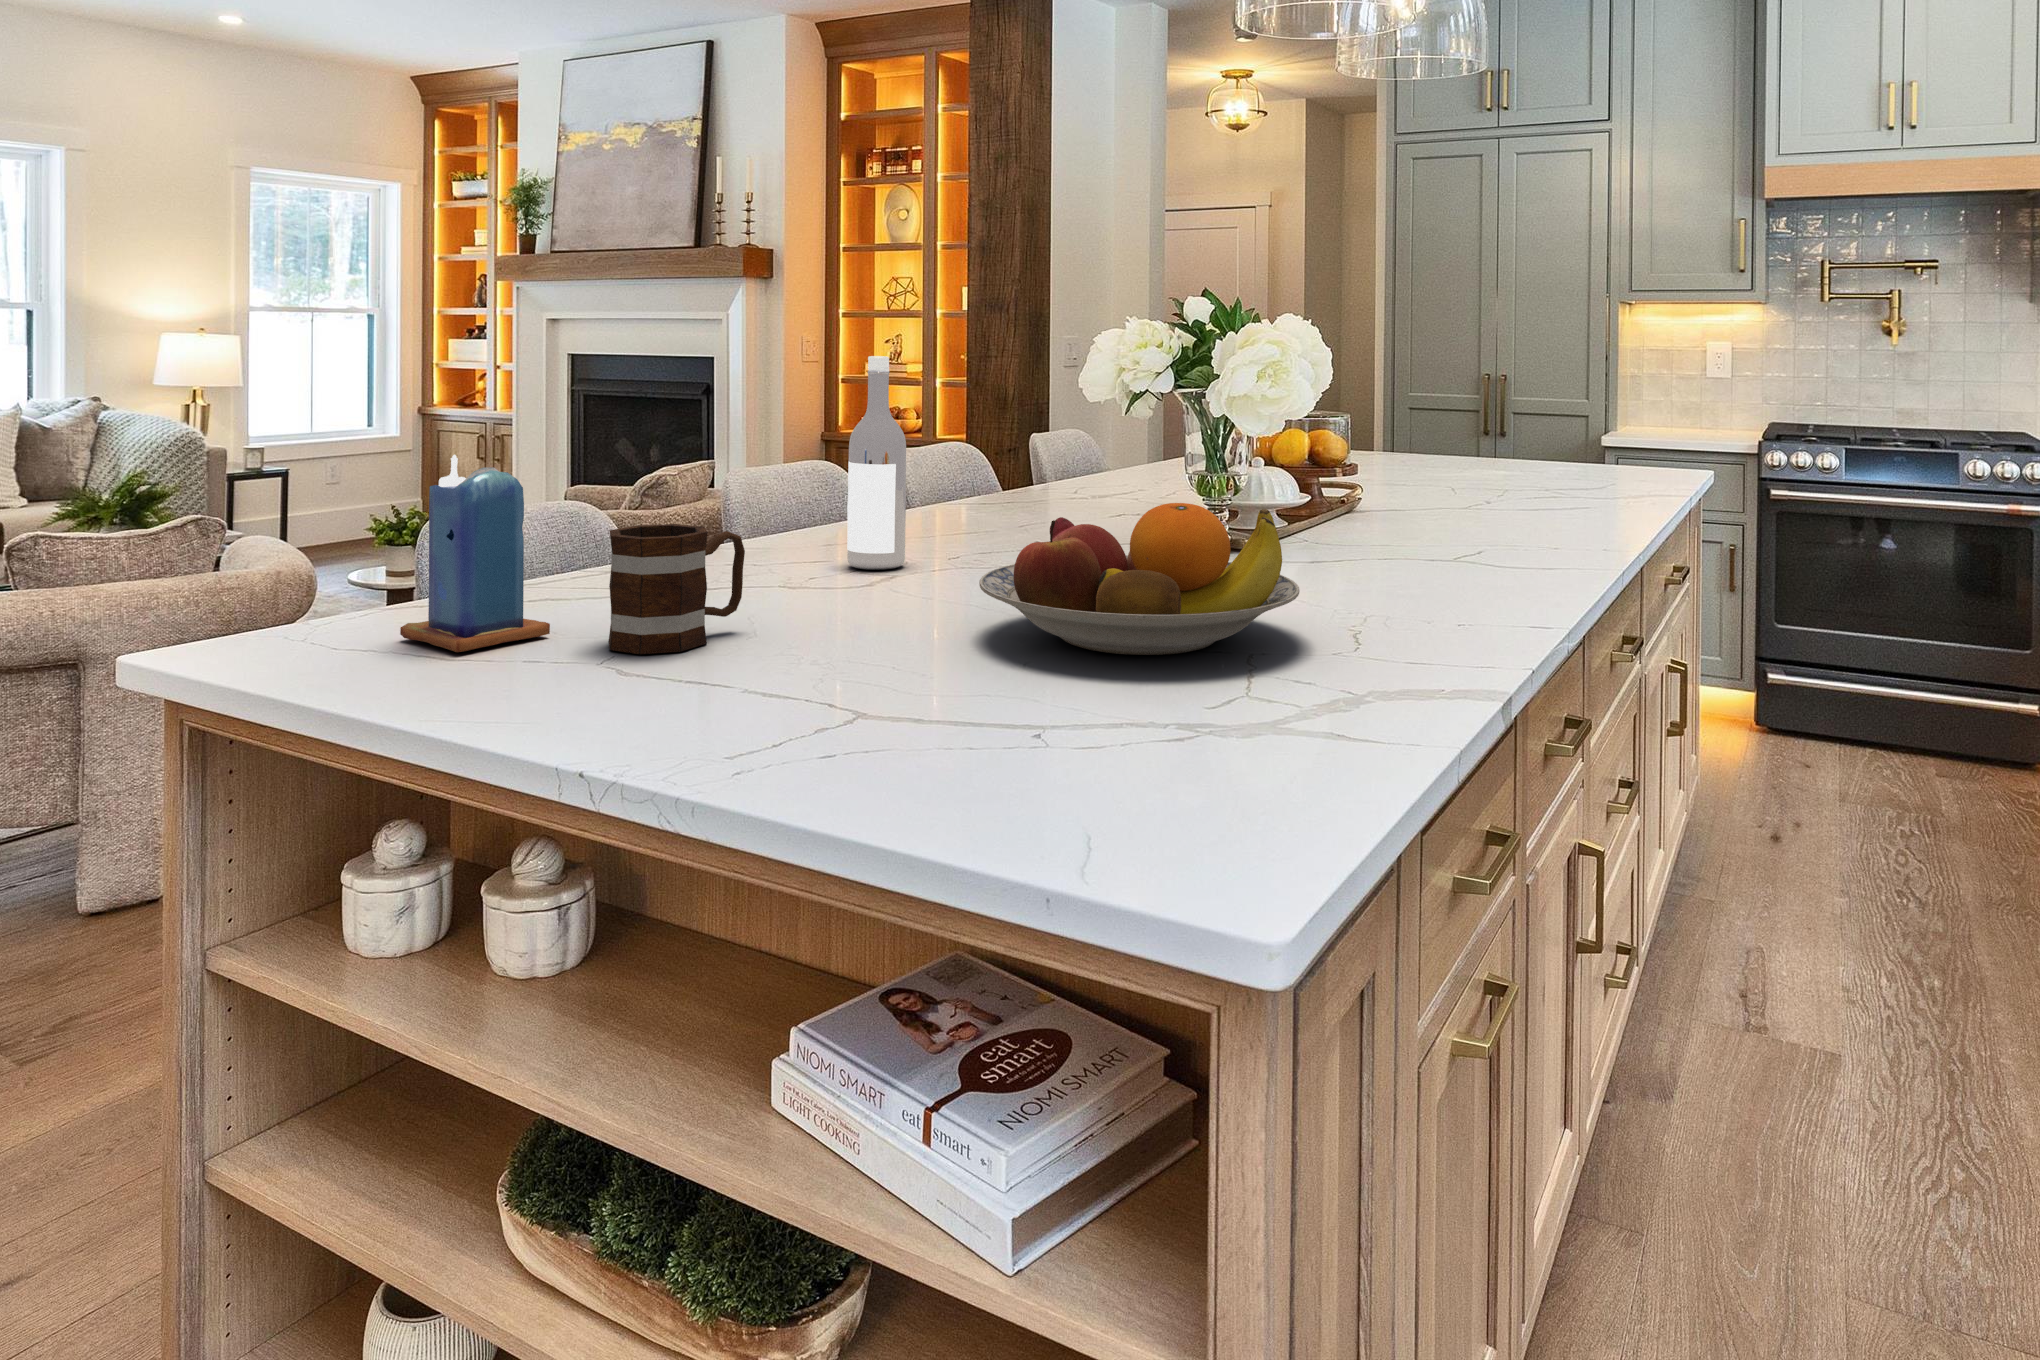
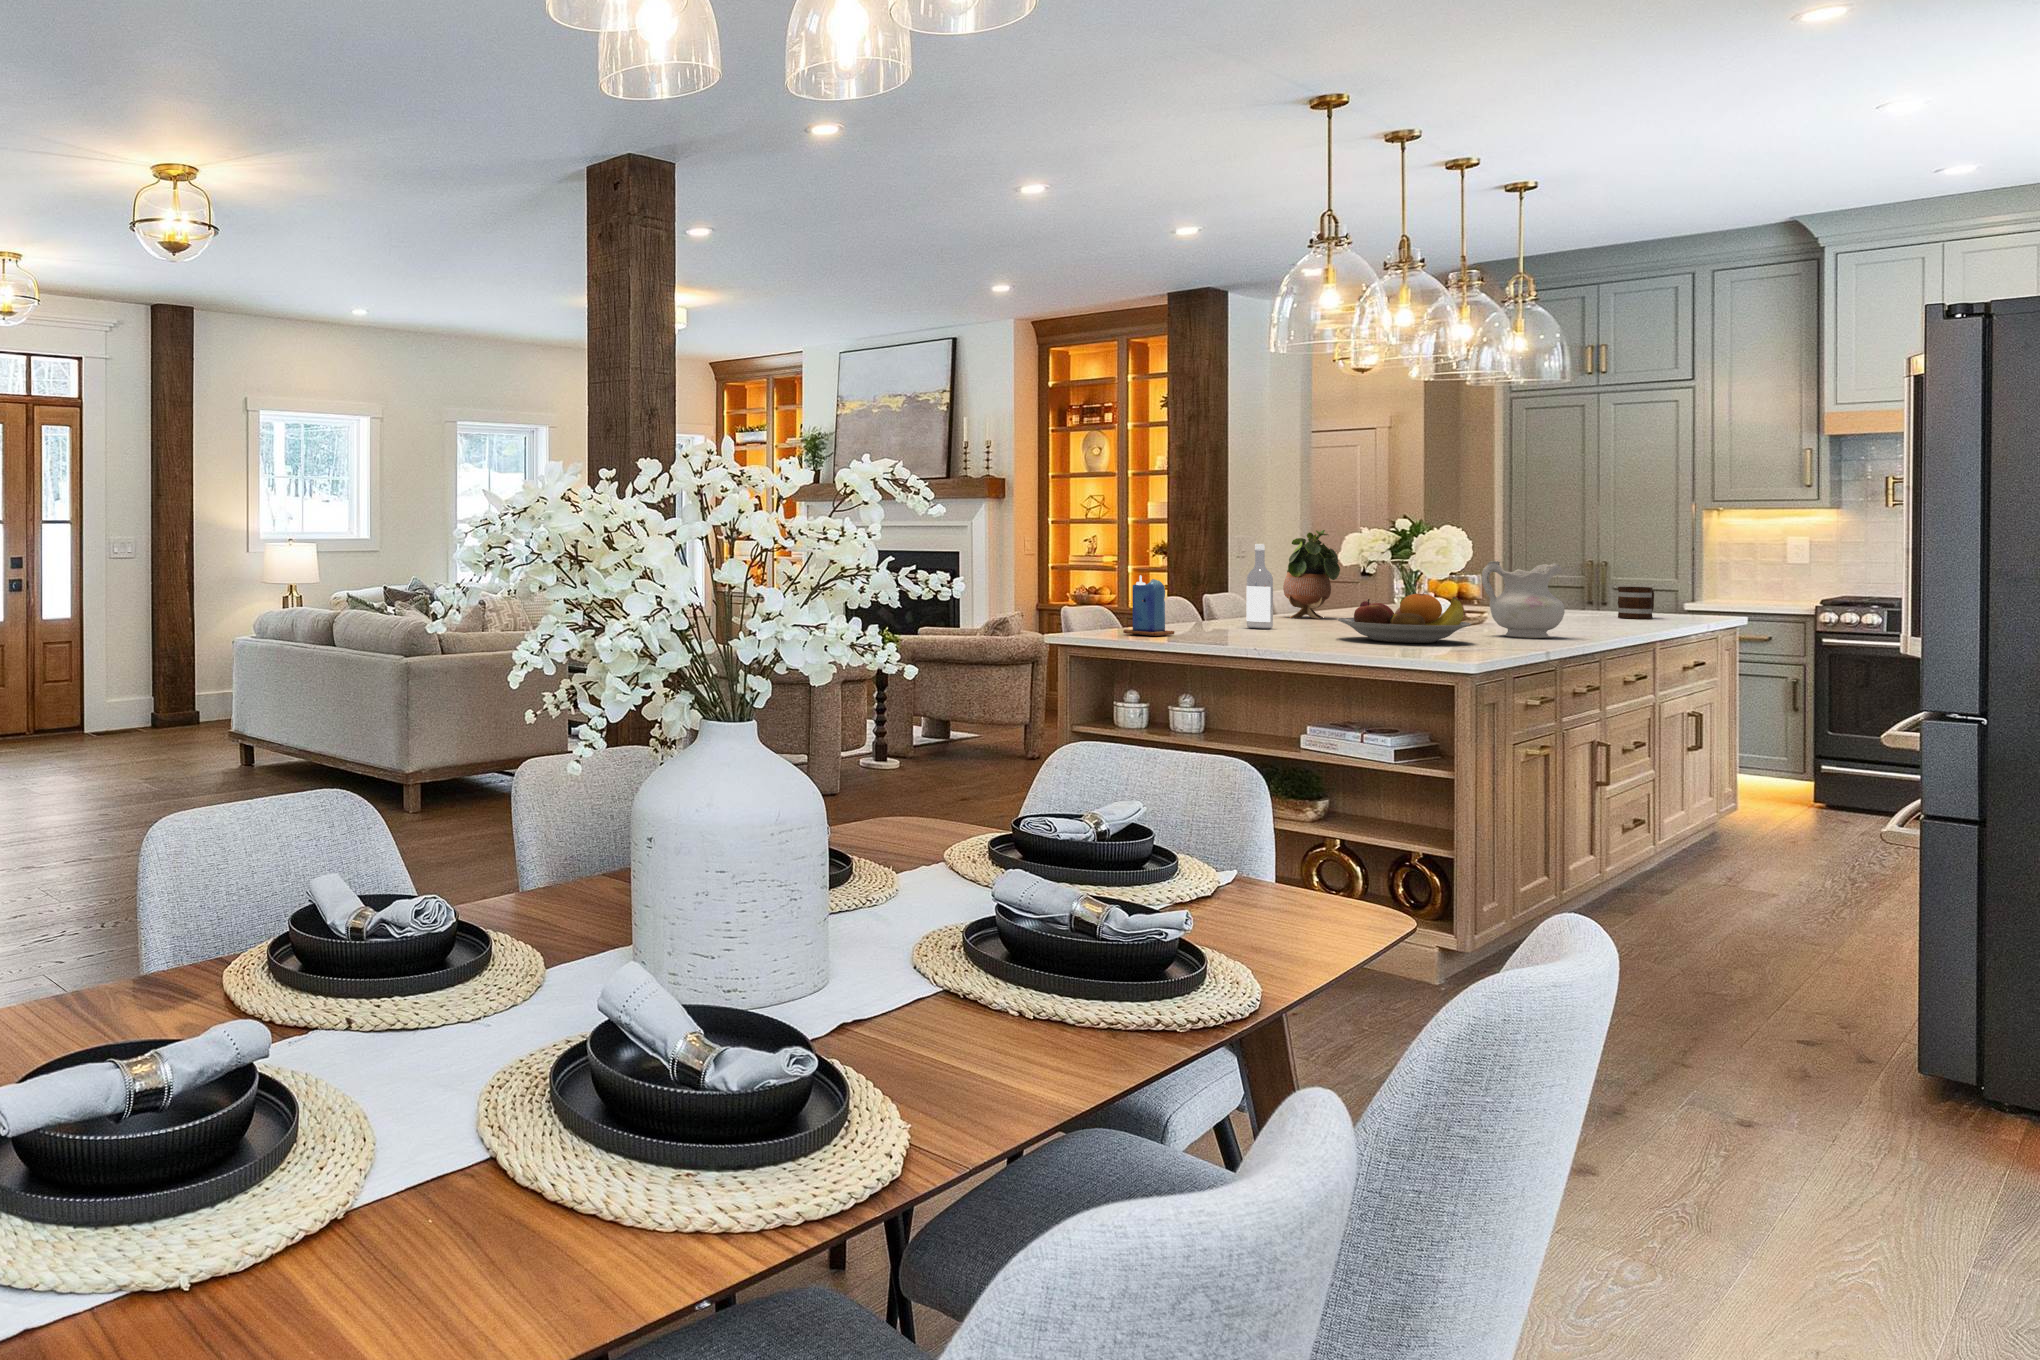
potted plant: none [1007,324,1103,508] -> present [1283,530,1340,619]
ceramic pitcher: none [1336,399,1502,591] -> present [1482,561,1565,638]
mug: present [609,524,745,654] -> present [1618,587,1654,619]

